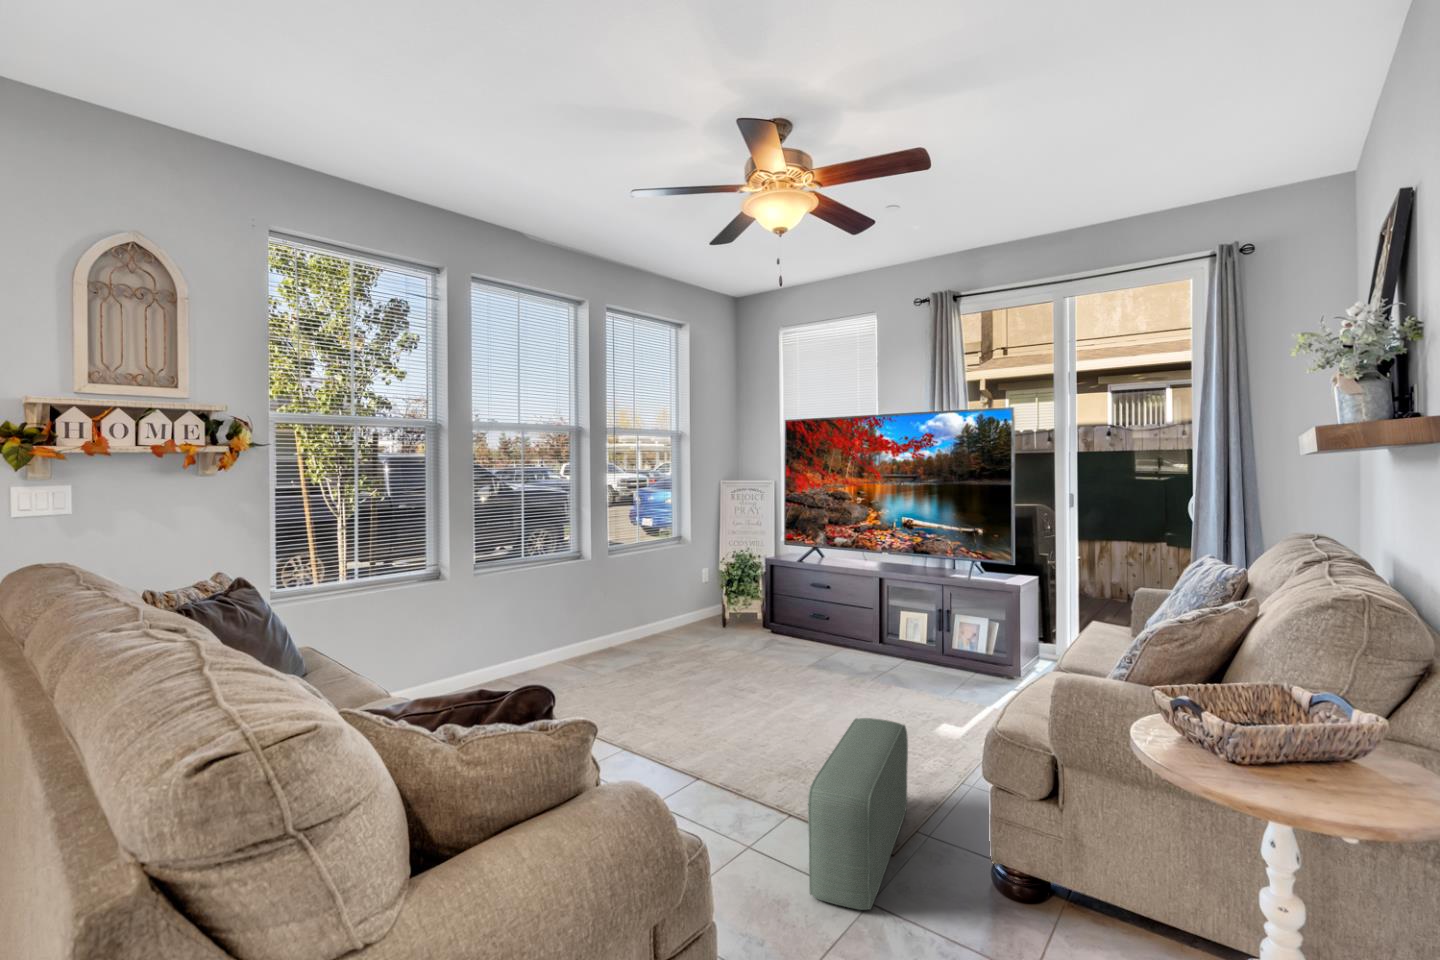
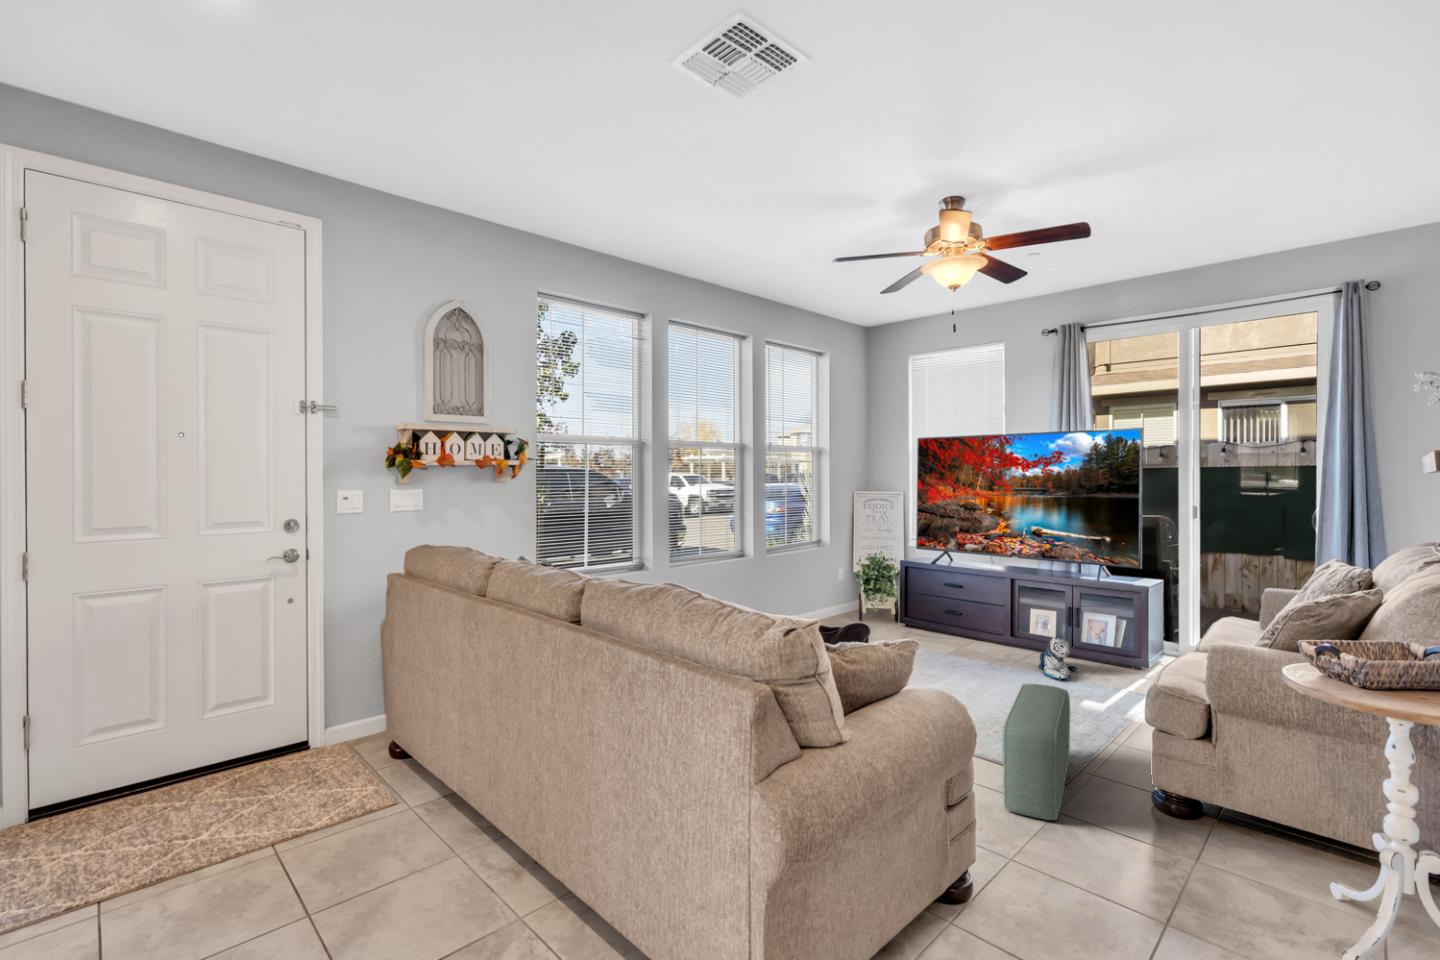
plush toy: none [902,646,944,695] -> present [1038,637,1077,680]

